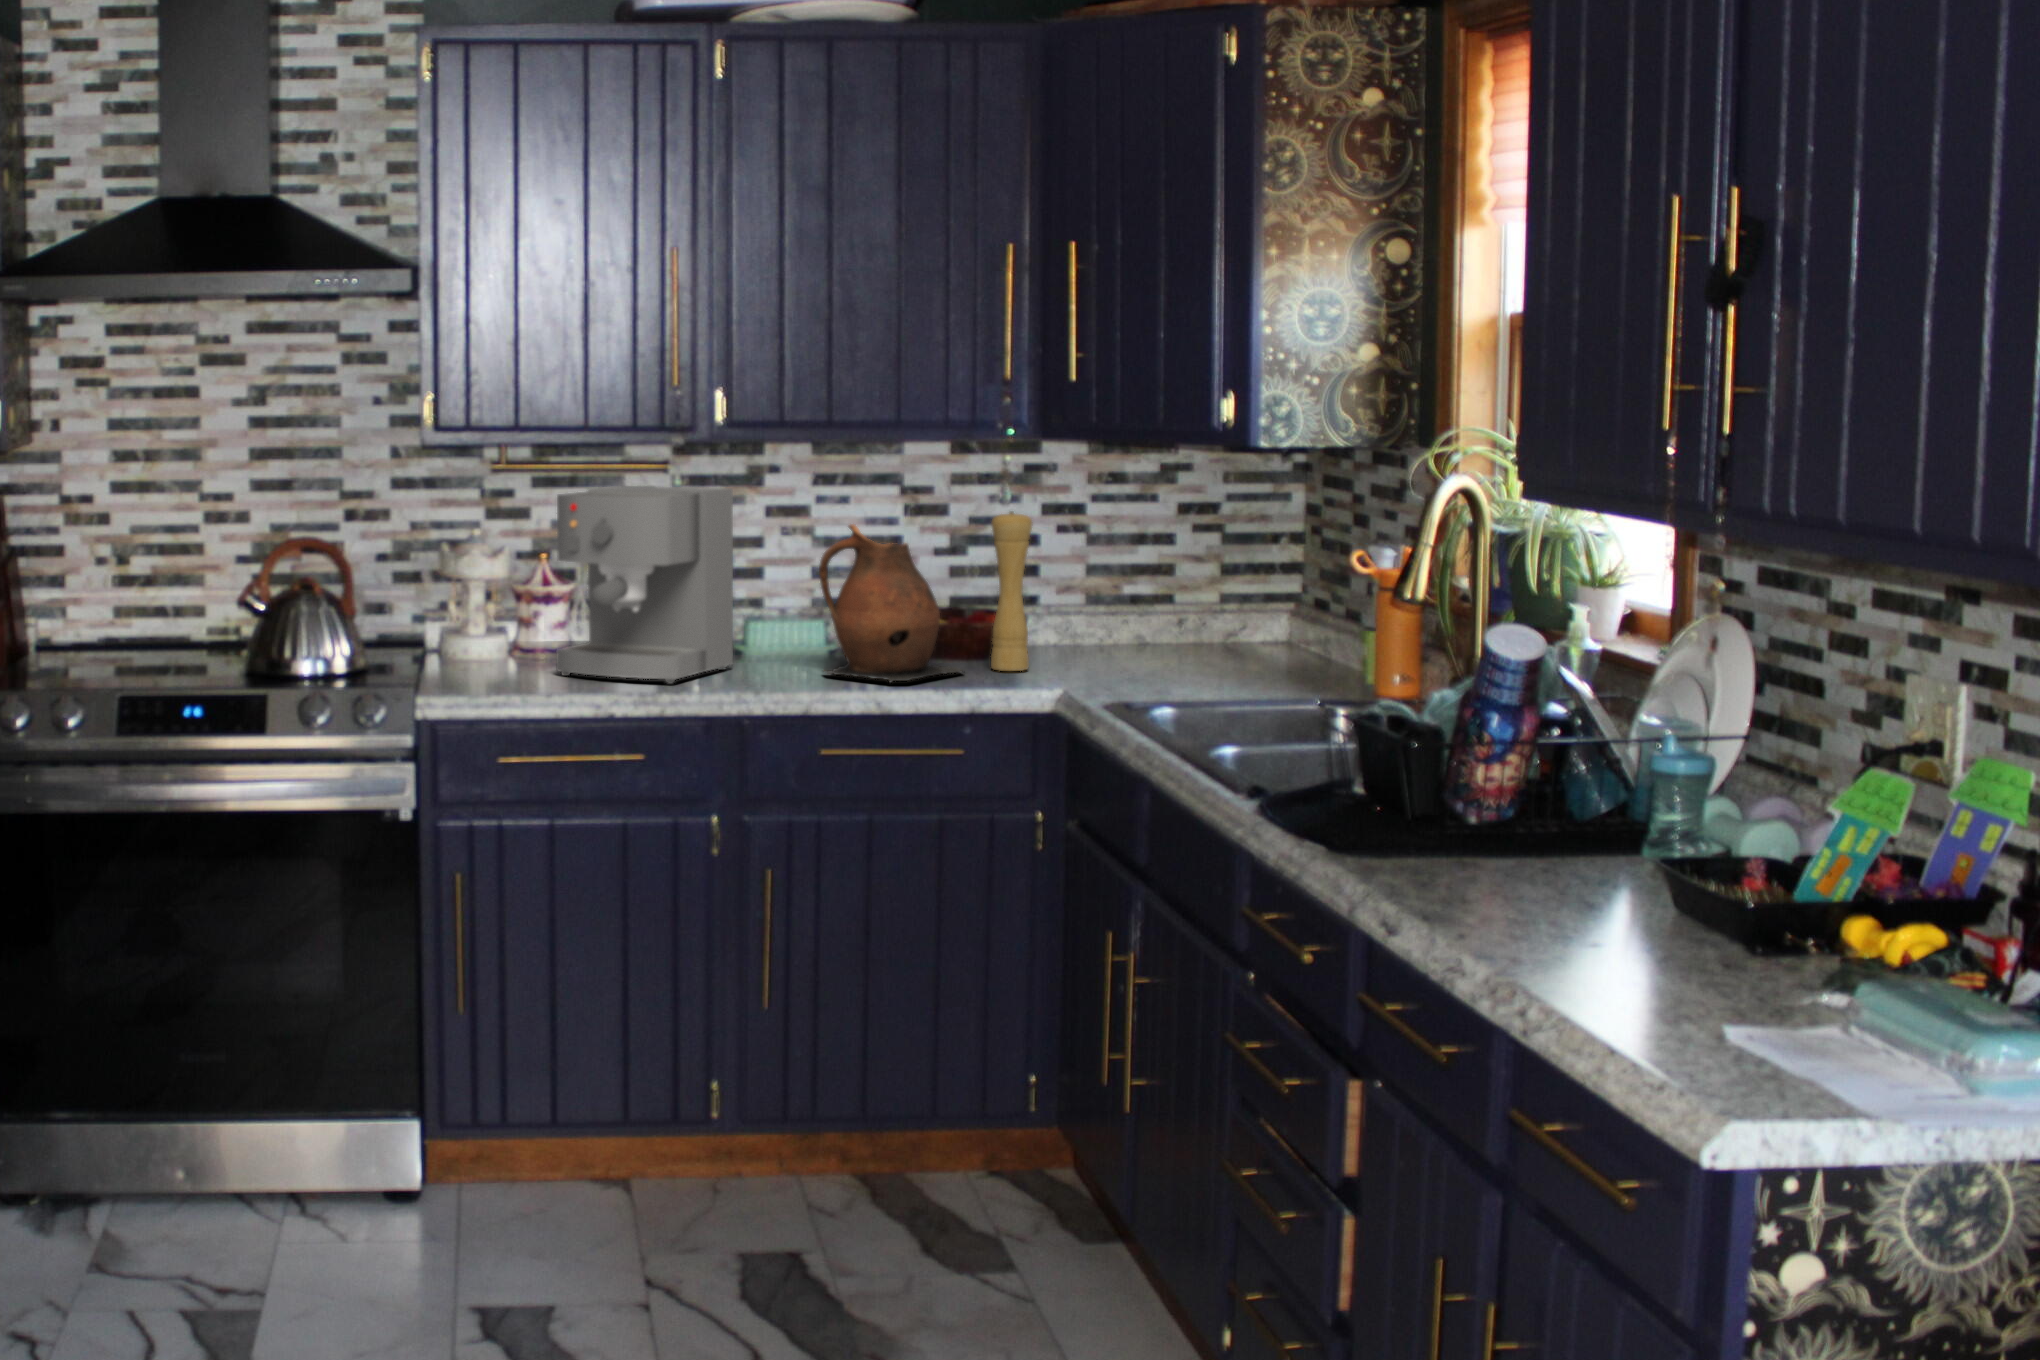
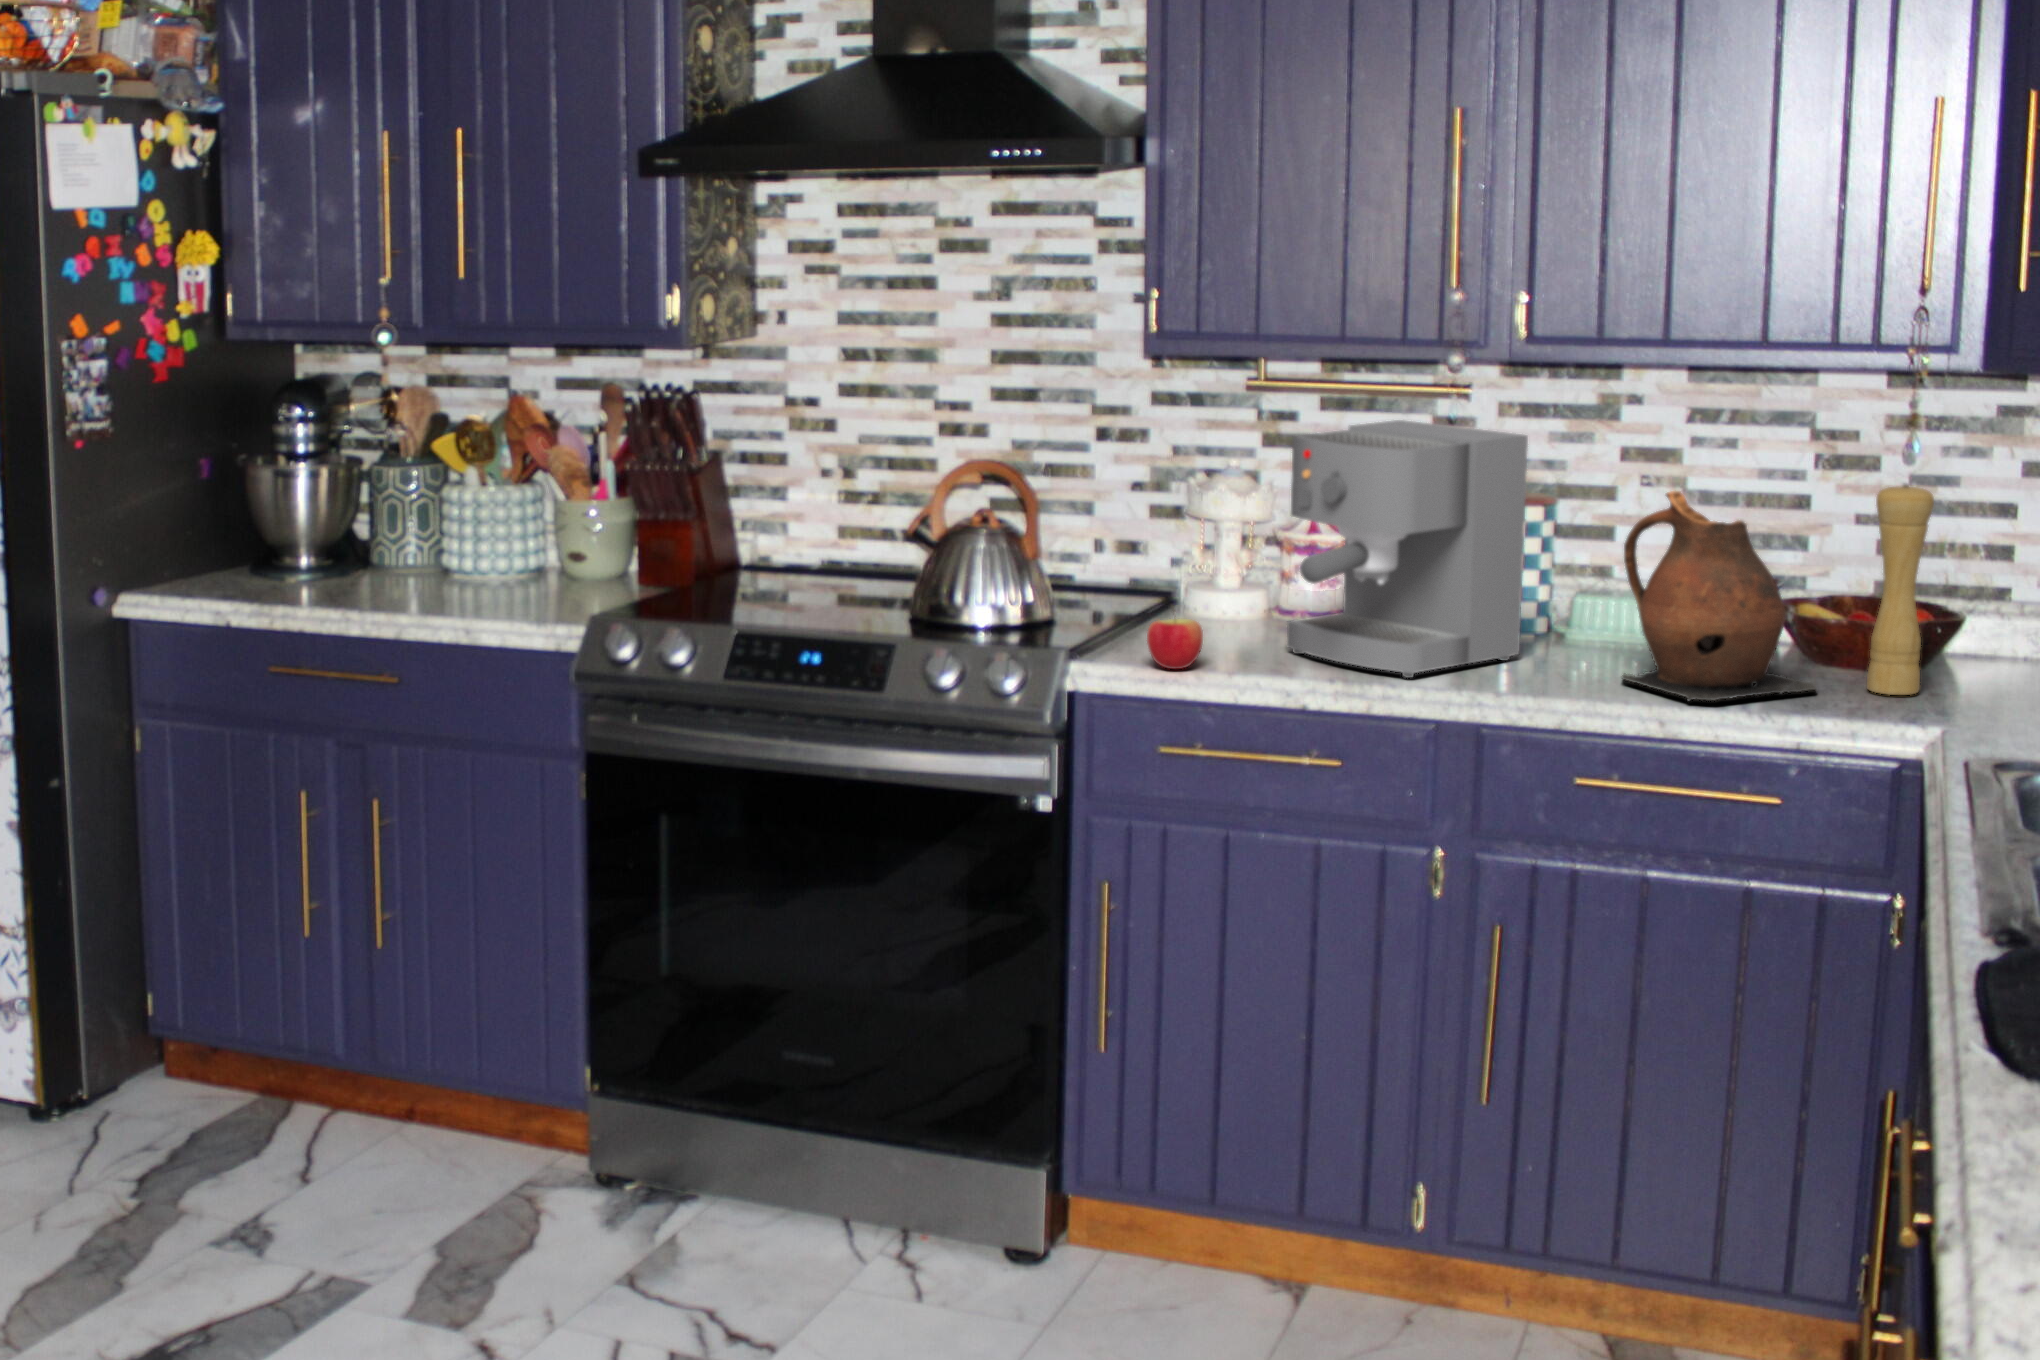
apple: none [461,635,506,690] -> present [1147,618,1203,669]

